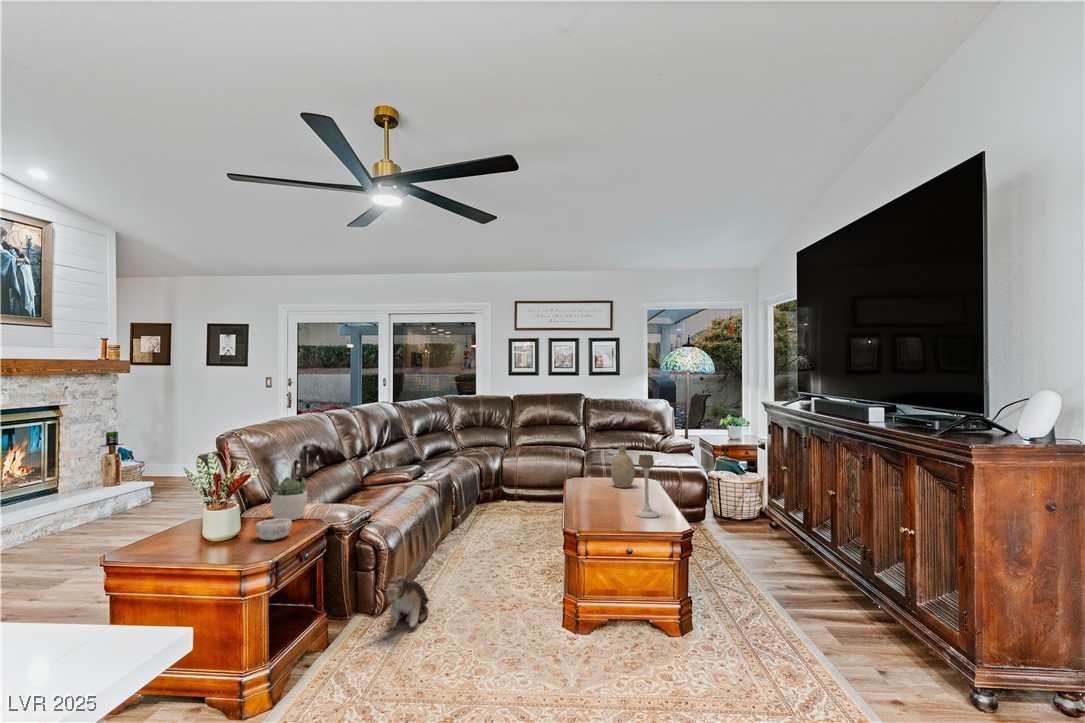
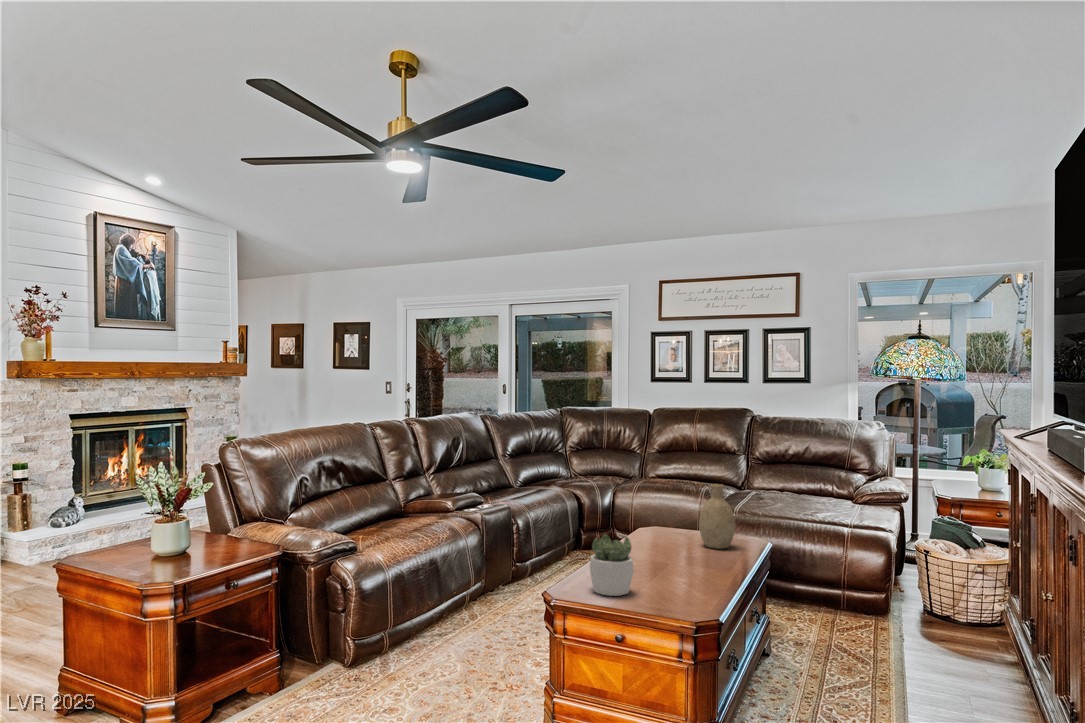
candle holder: present [635,455,659,518] -> none [656,500,693,593]
succulent plant: present [271,477,308,520] -> present [590,534,634,596]
decorative bowl: present [256,519,292,540] -> none [197,538,235,560]
plush toy: present [381,575,429,628] -> none [329,620,416,685]

